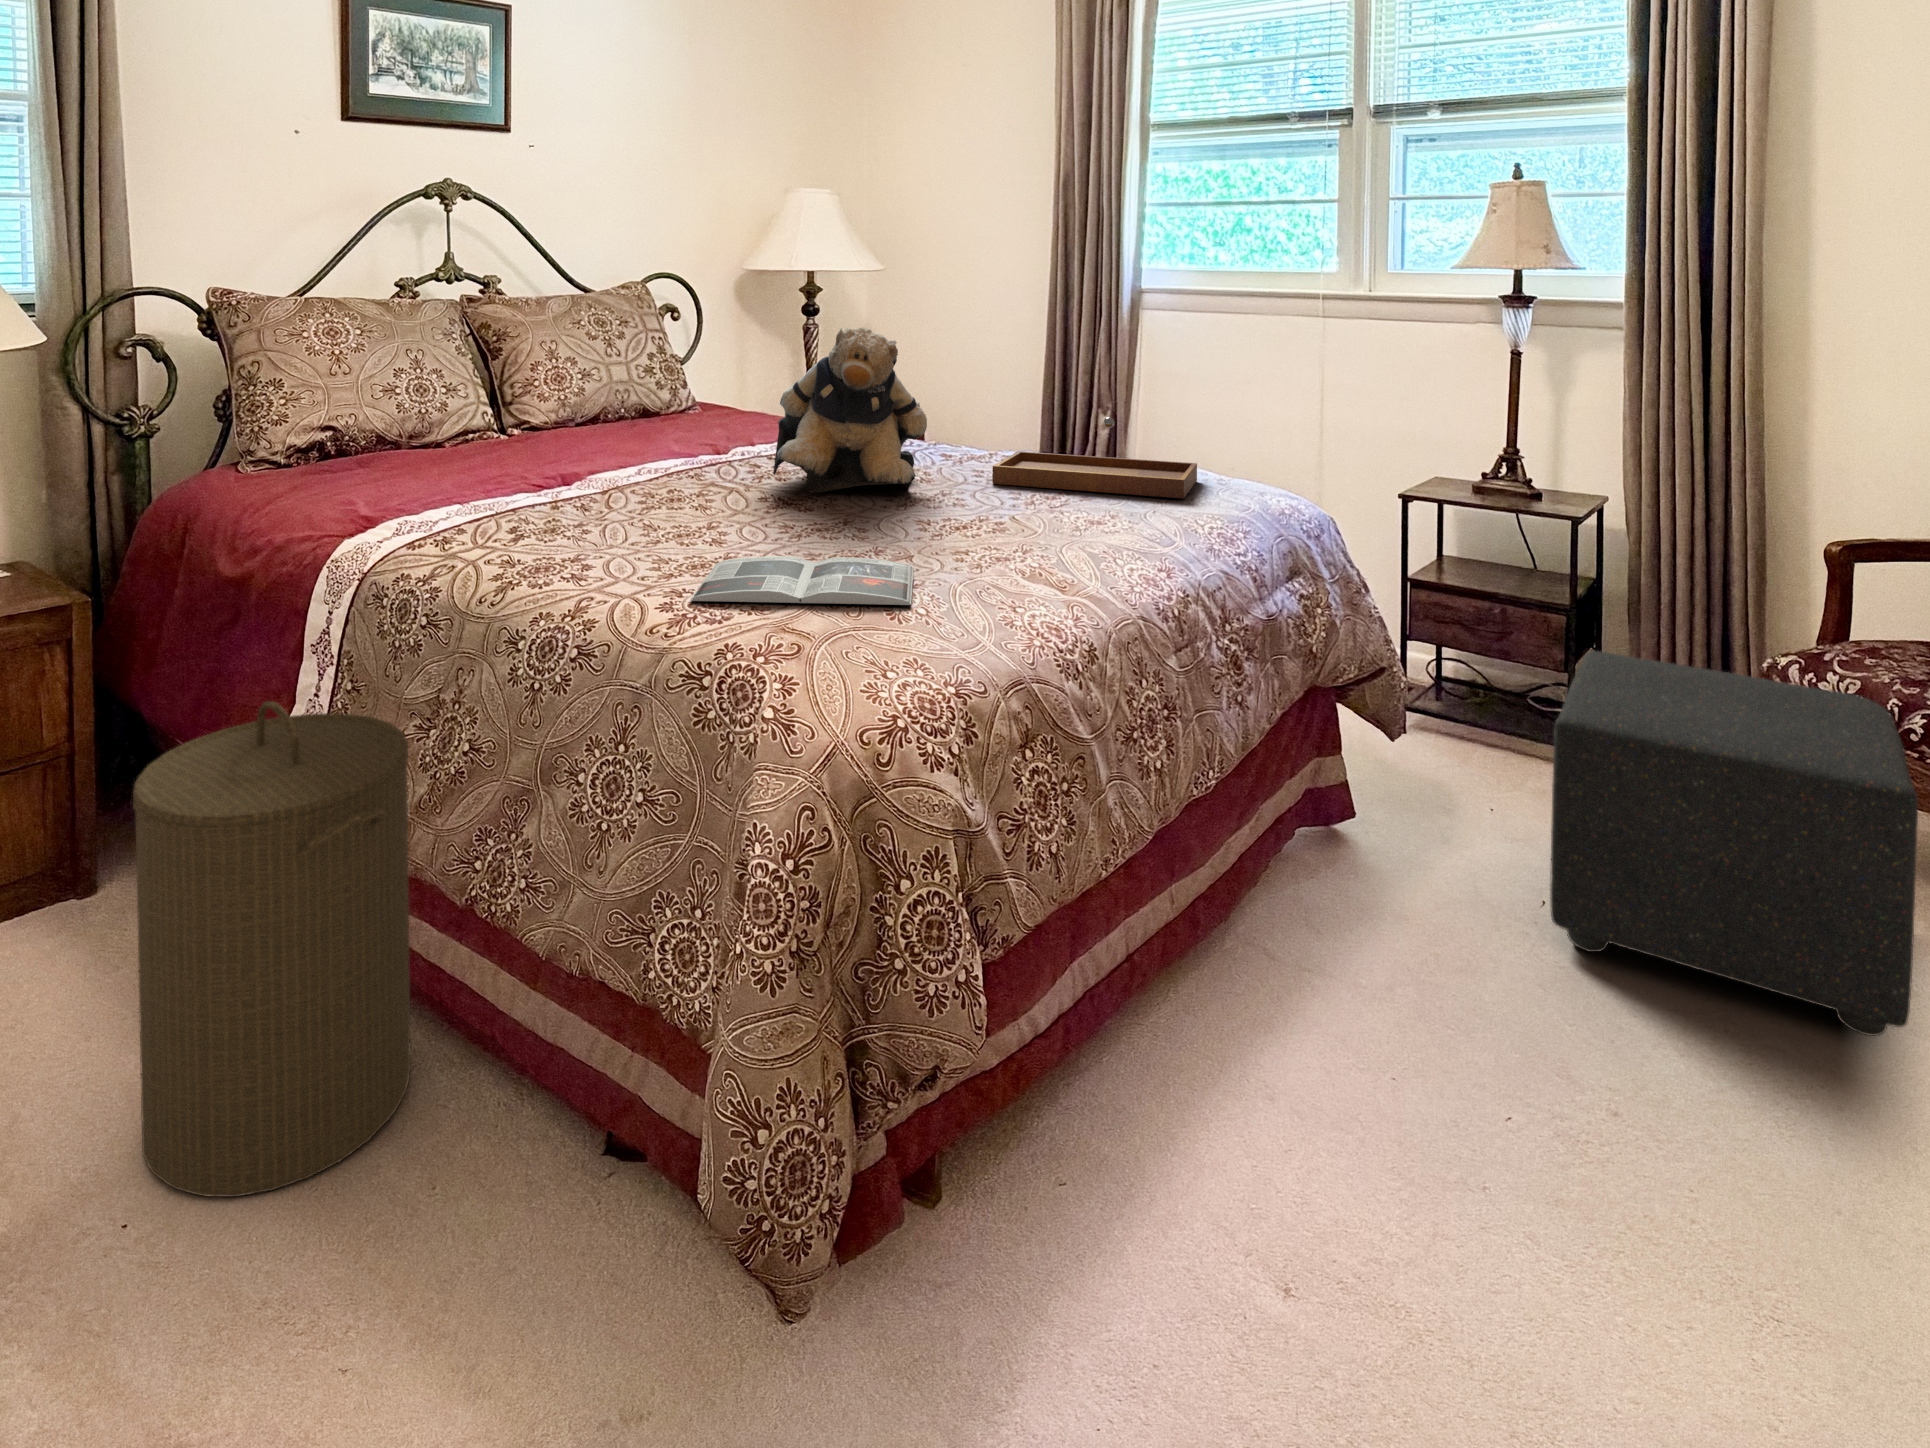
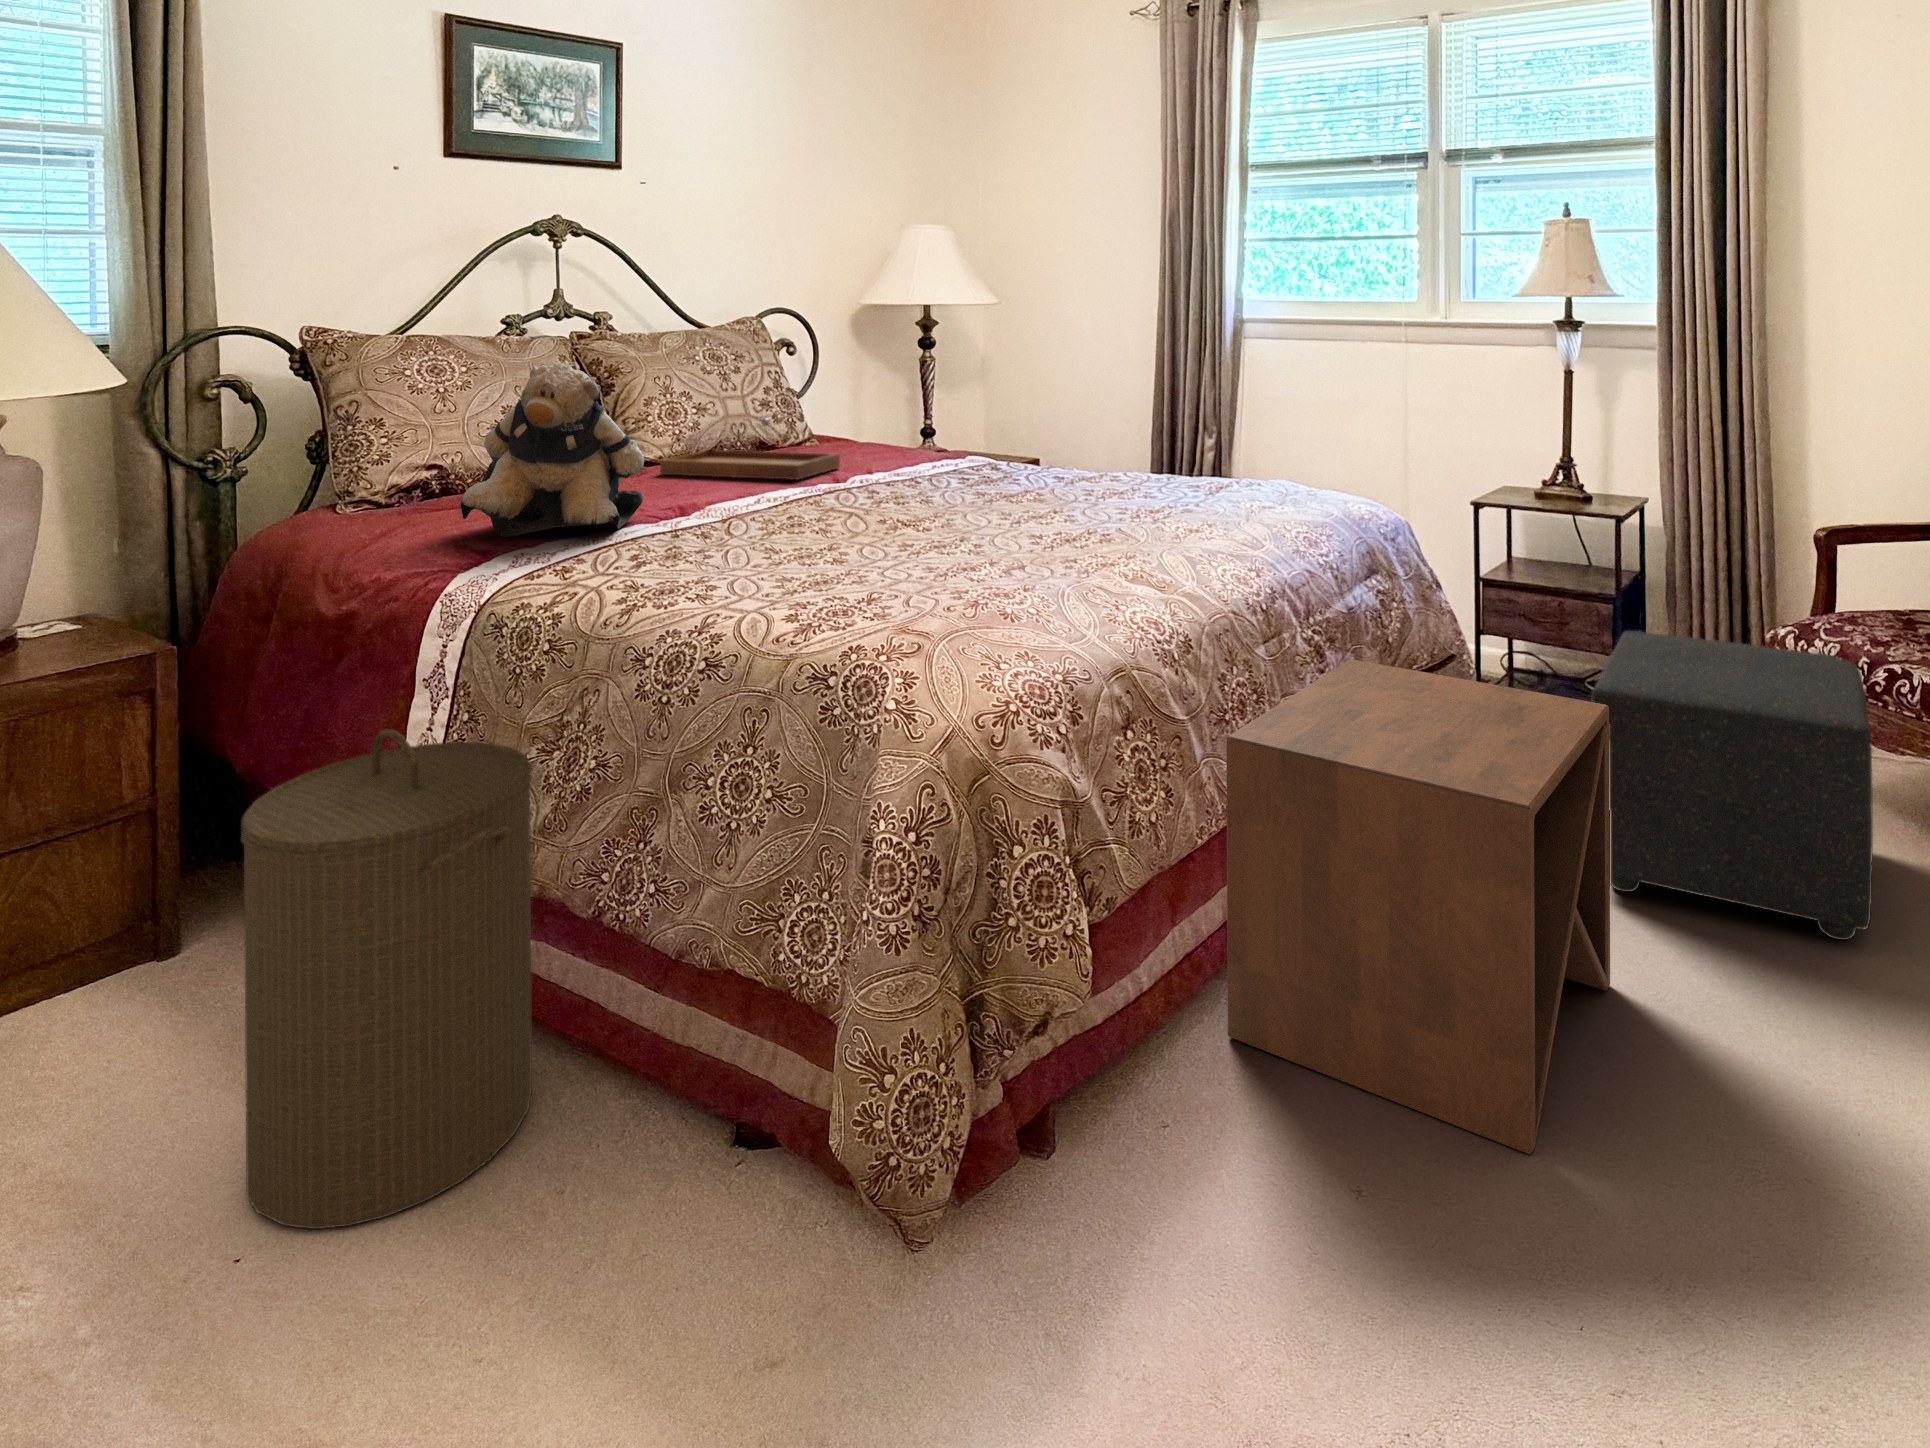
teddy bear: present [773,327,927,493] -> present [460,364,644,537]
tray: present [992,417,1197,498] -> present [660,418,840,480]
magazine: present [691,556,913,605] -> none [815,567,1026,611]
side table: none [1130,672,1586,1267] -> present [1226,659,1610,1154]

